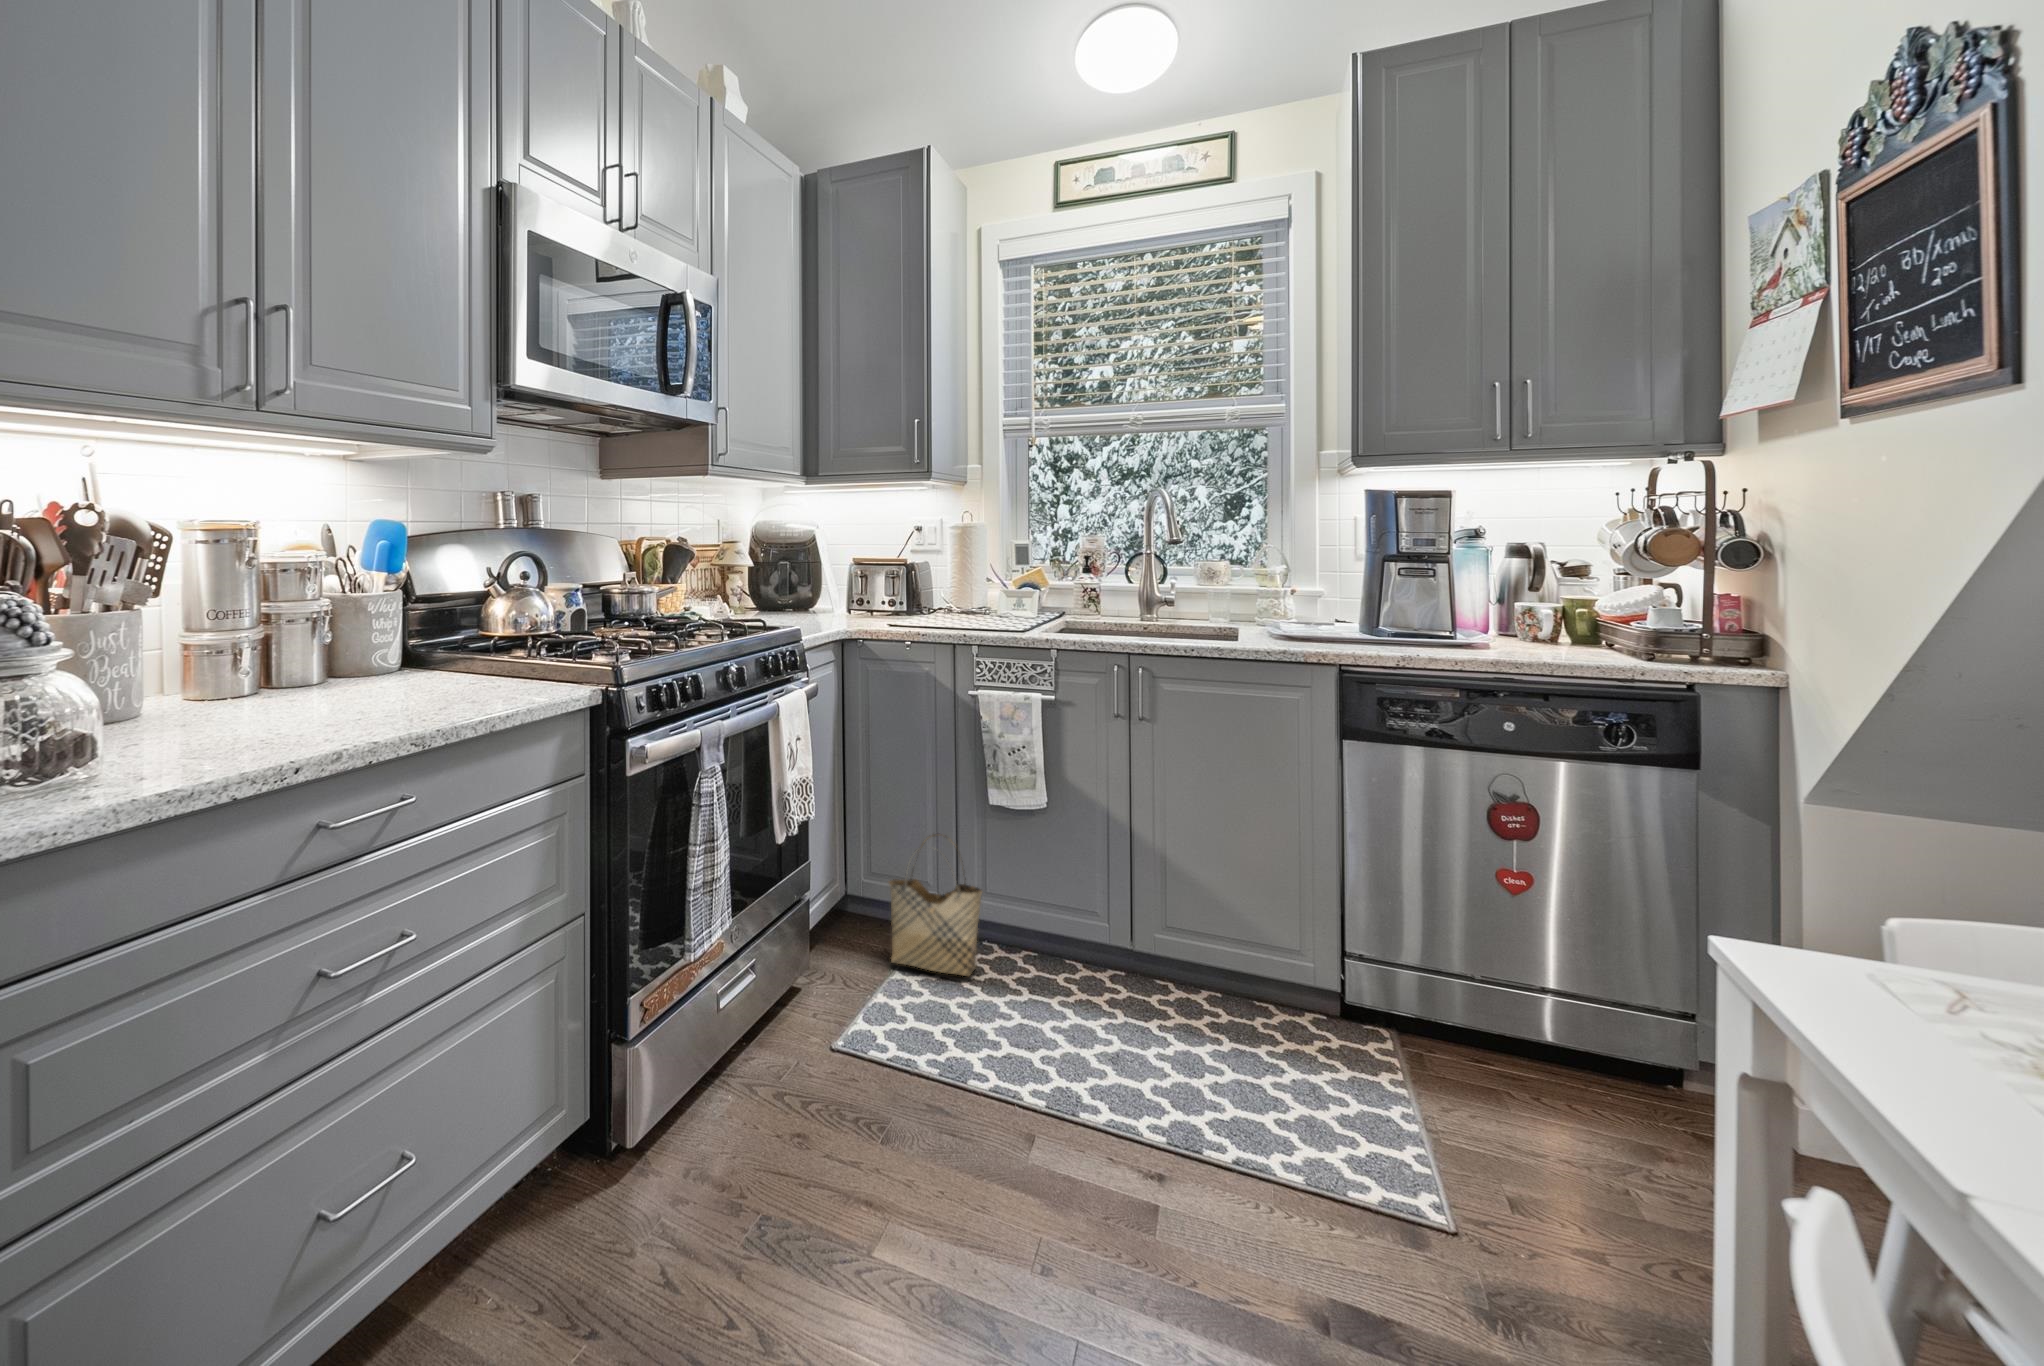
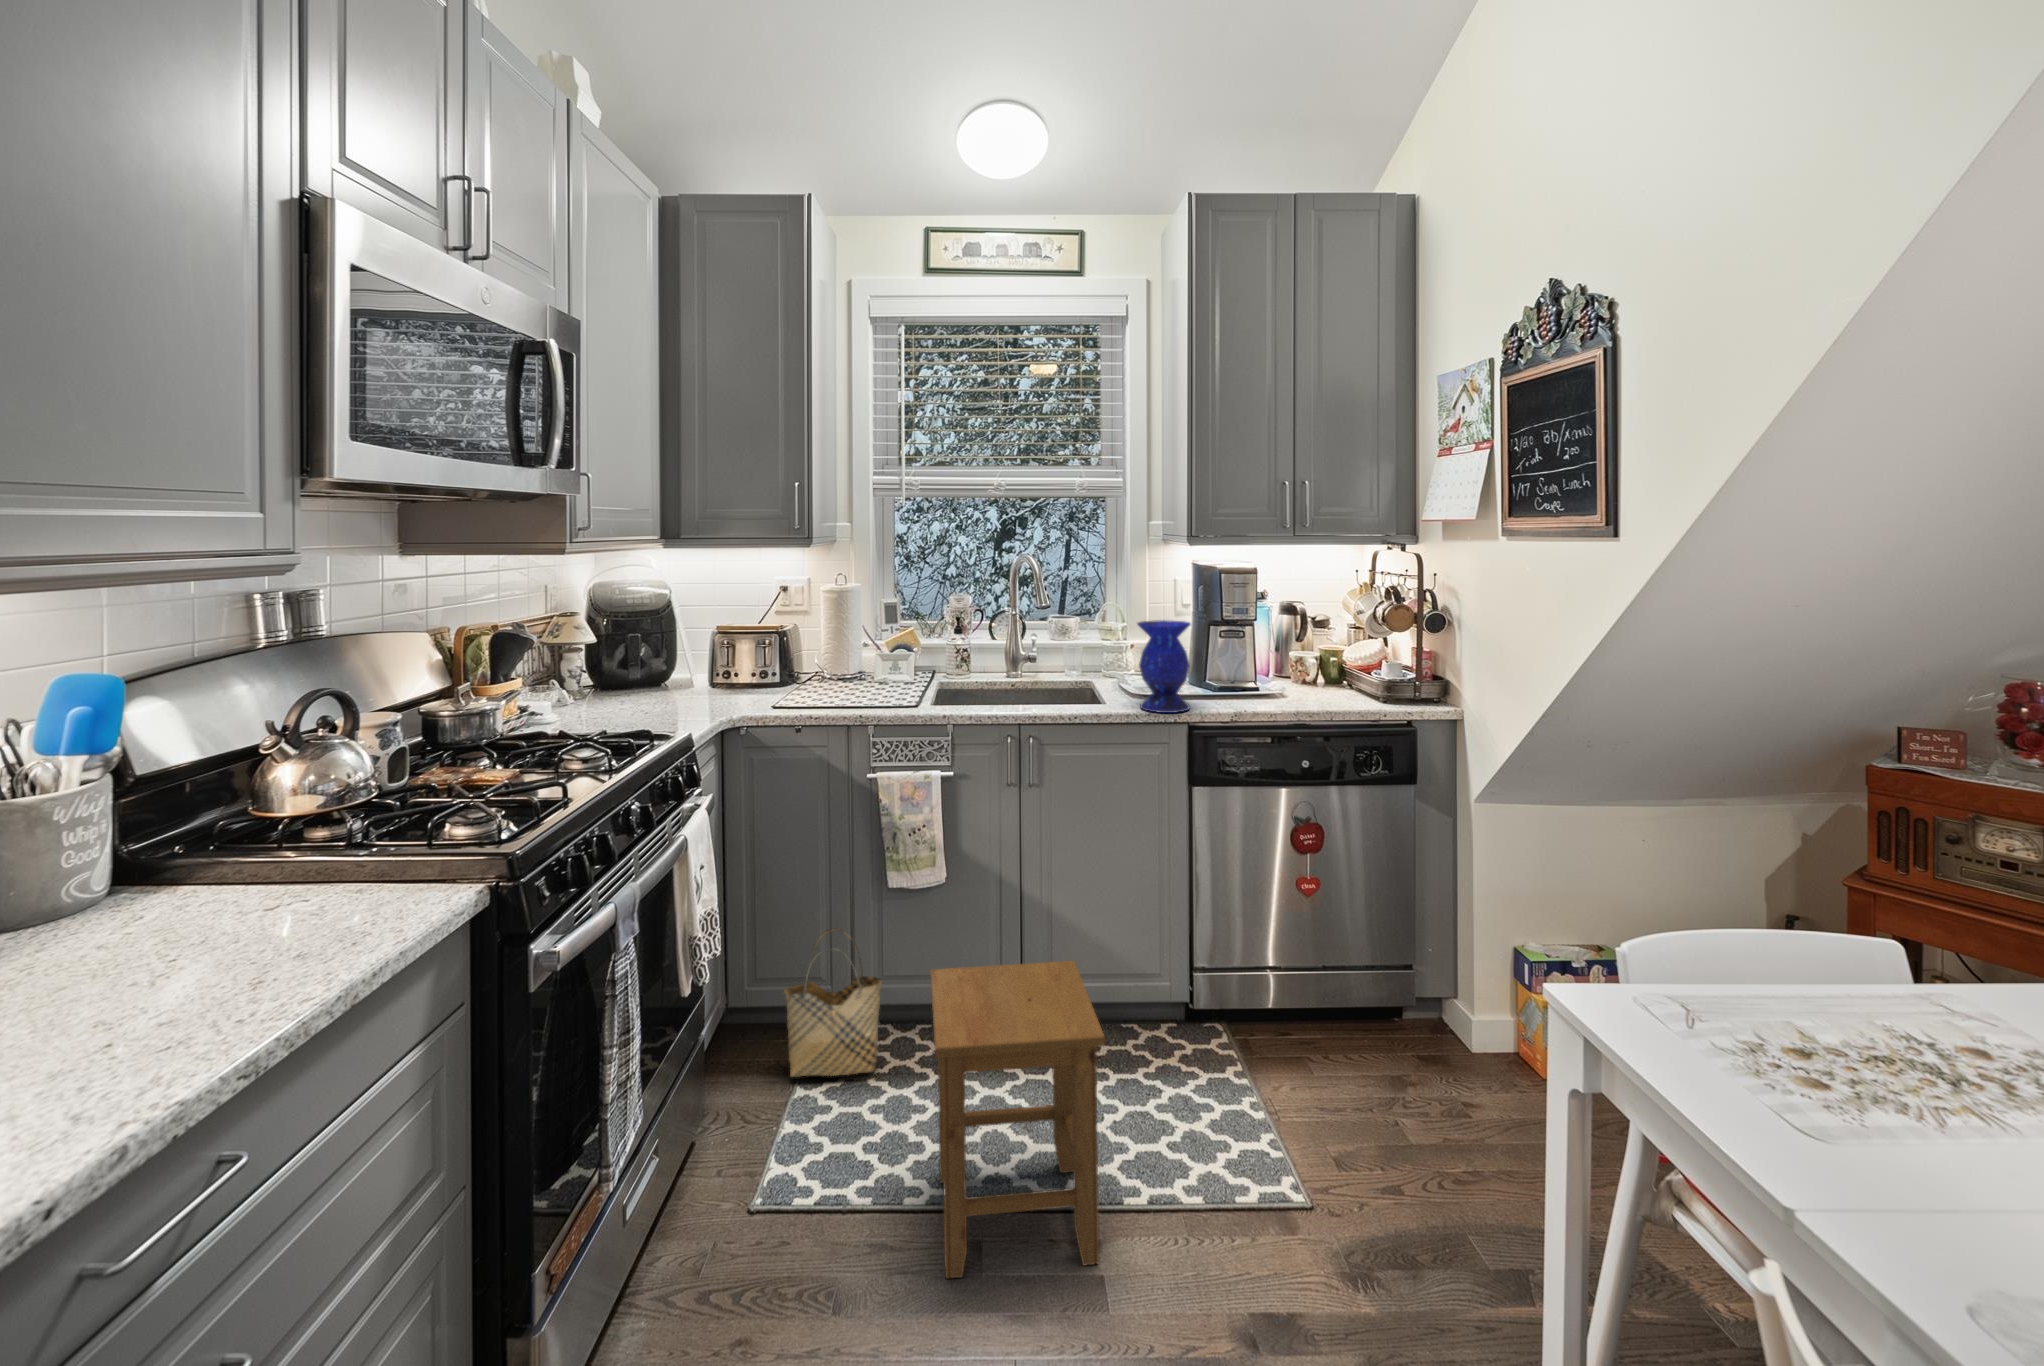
vase: none [1285,549,1356,651] -> present [1138,620,1191,713]
stool: none [981,868,1166,1199] -> present [930,961,1105,1278]

